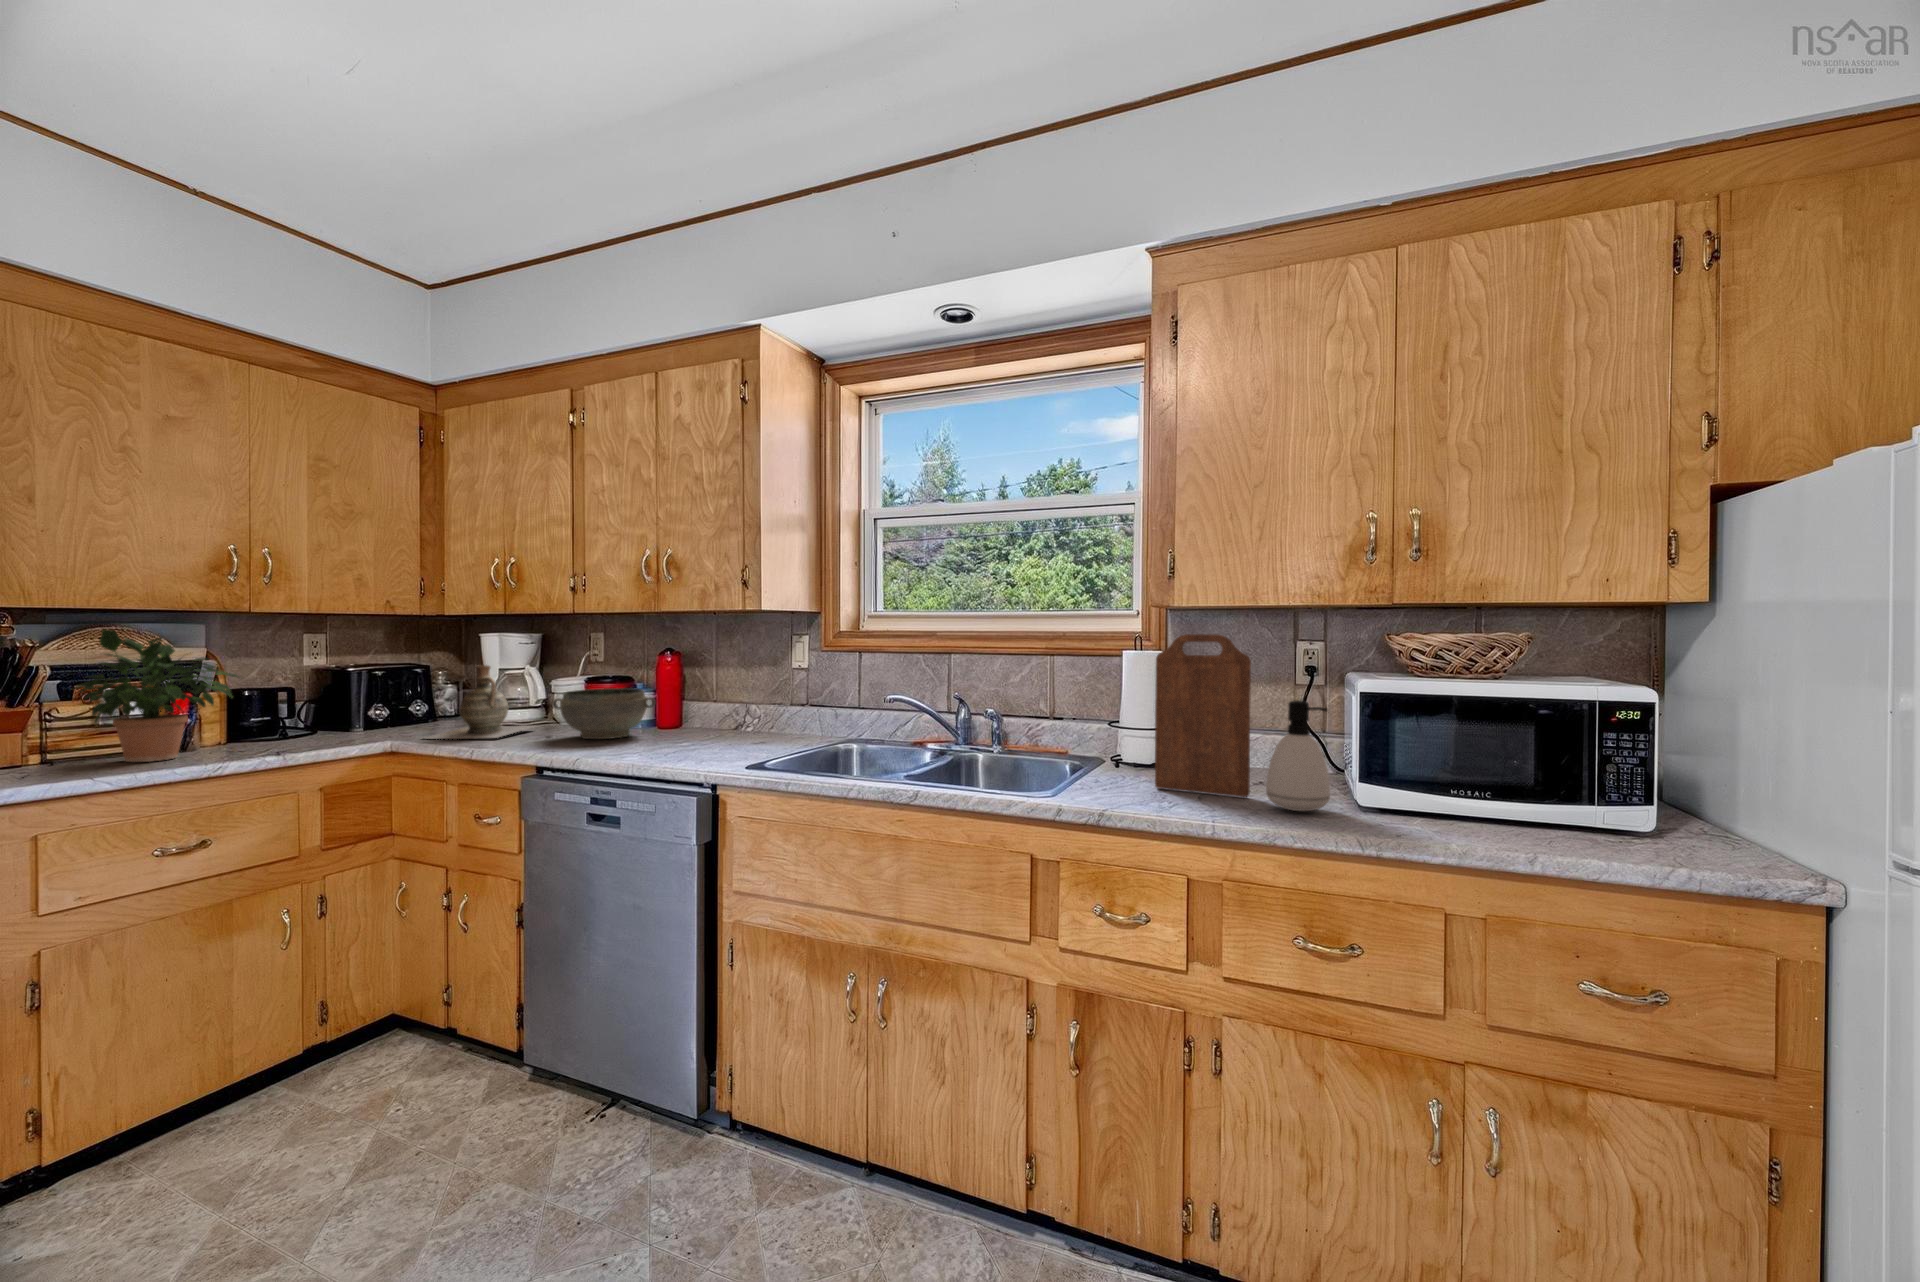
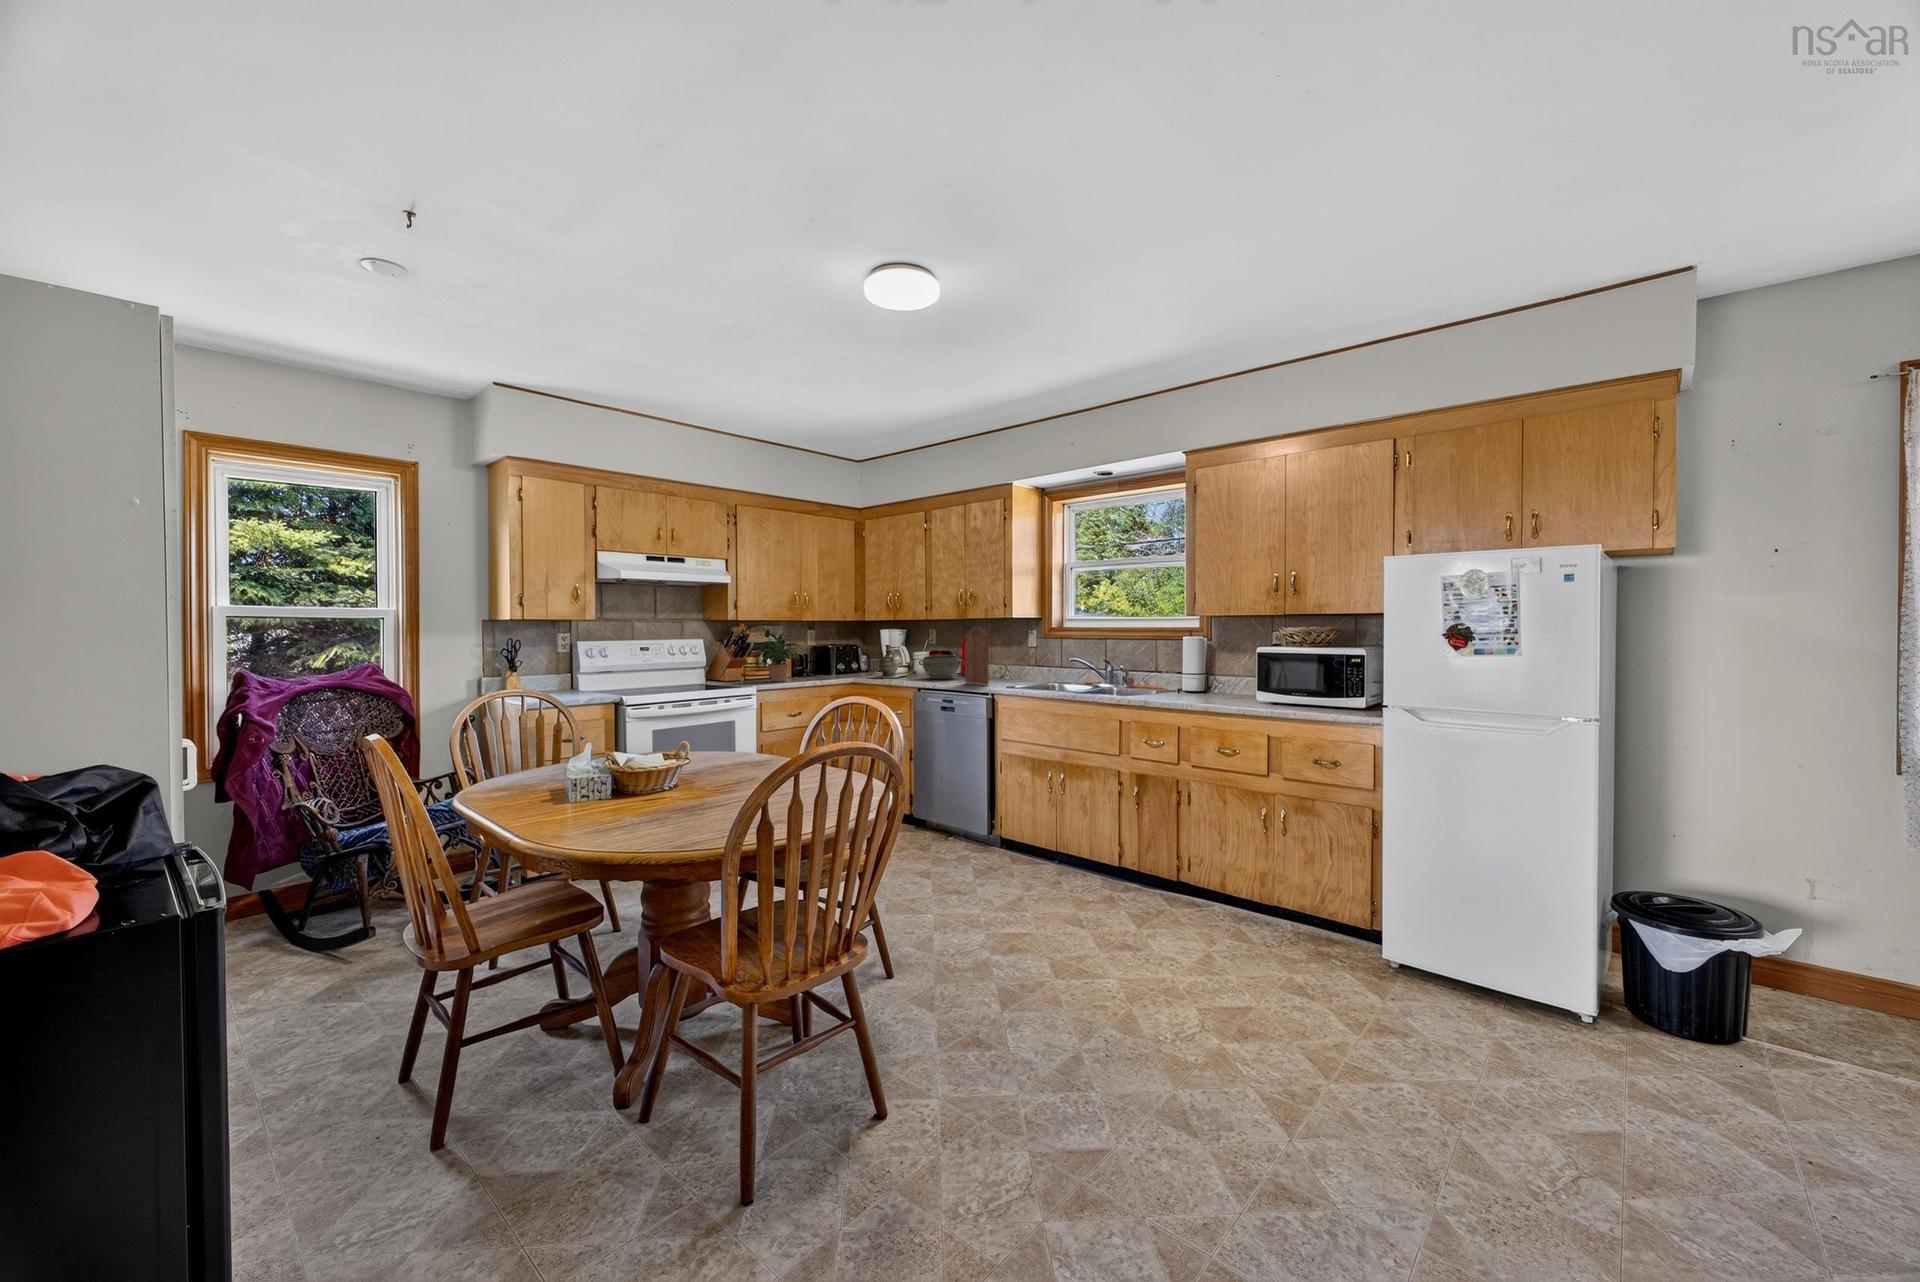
cutting board: present [1155,634,1251,797] -> present [965,628,989,685]
soap dispenser: present [1266,700,1330,811] -> none [1218,656,1244,702]

